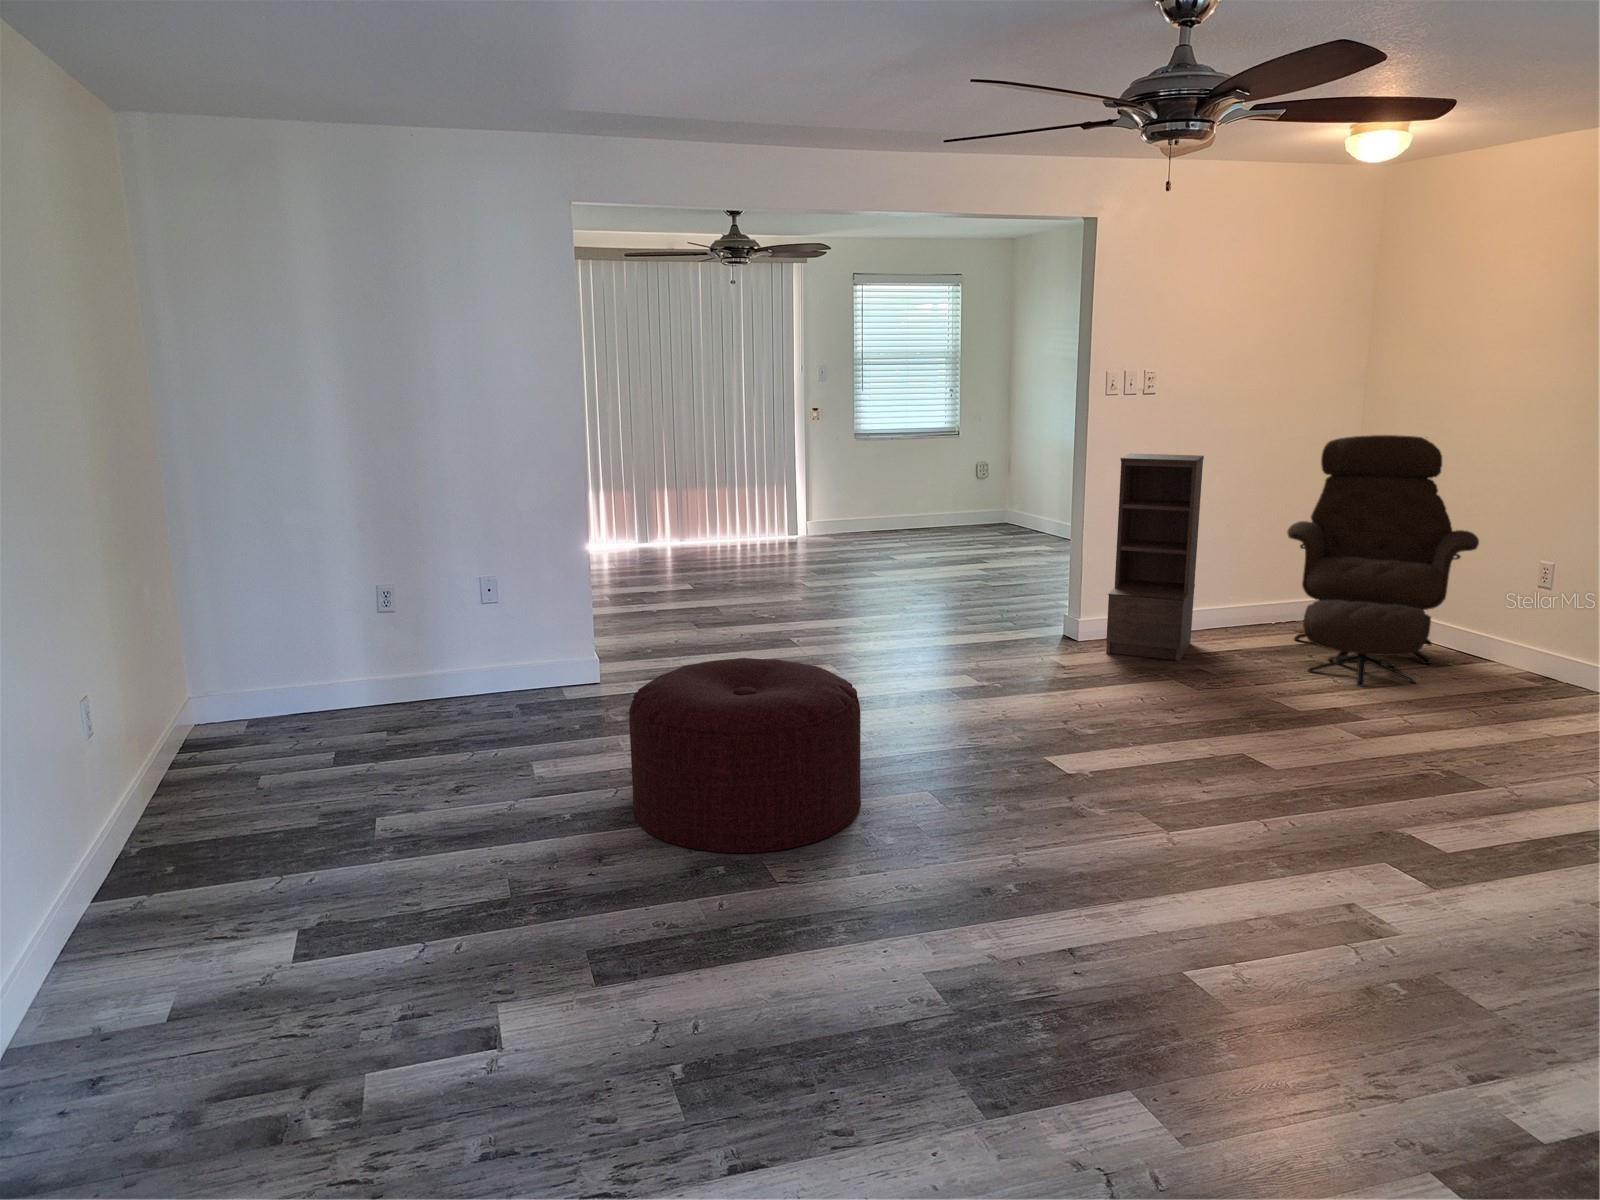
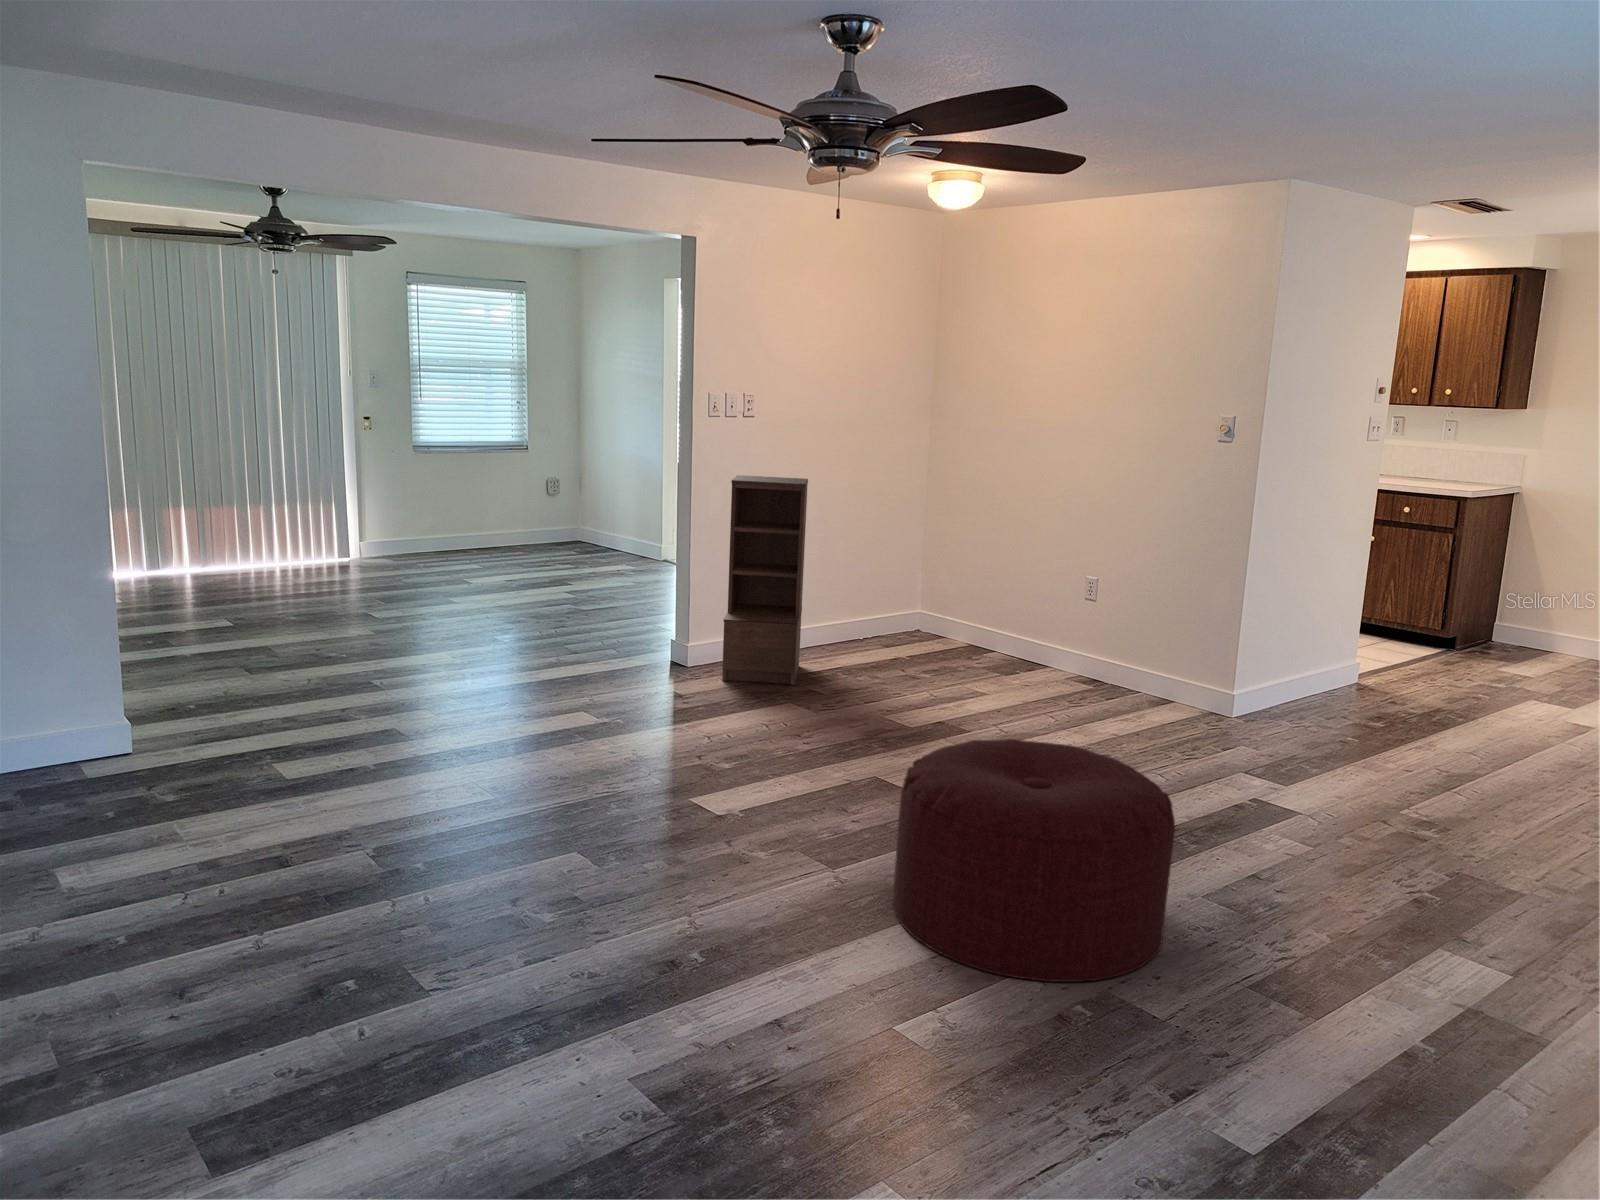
lounge chair: present [1287,435,1479,686] -> none [882,462,1042,701]
ottoman: present [629,658,861,853] -> present [892,739,1175,982]

